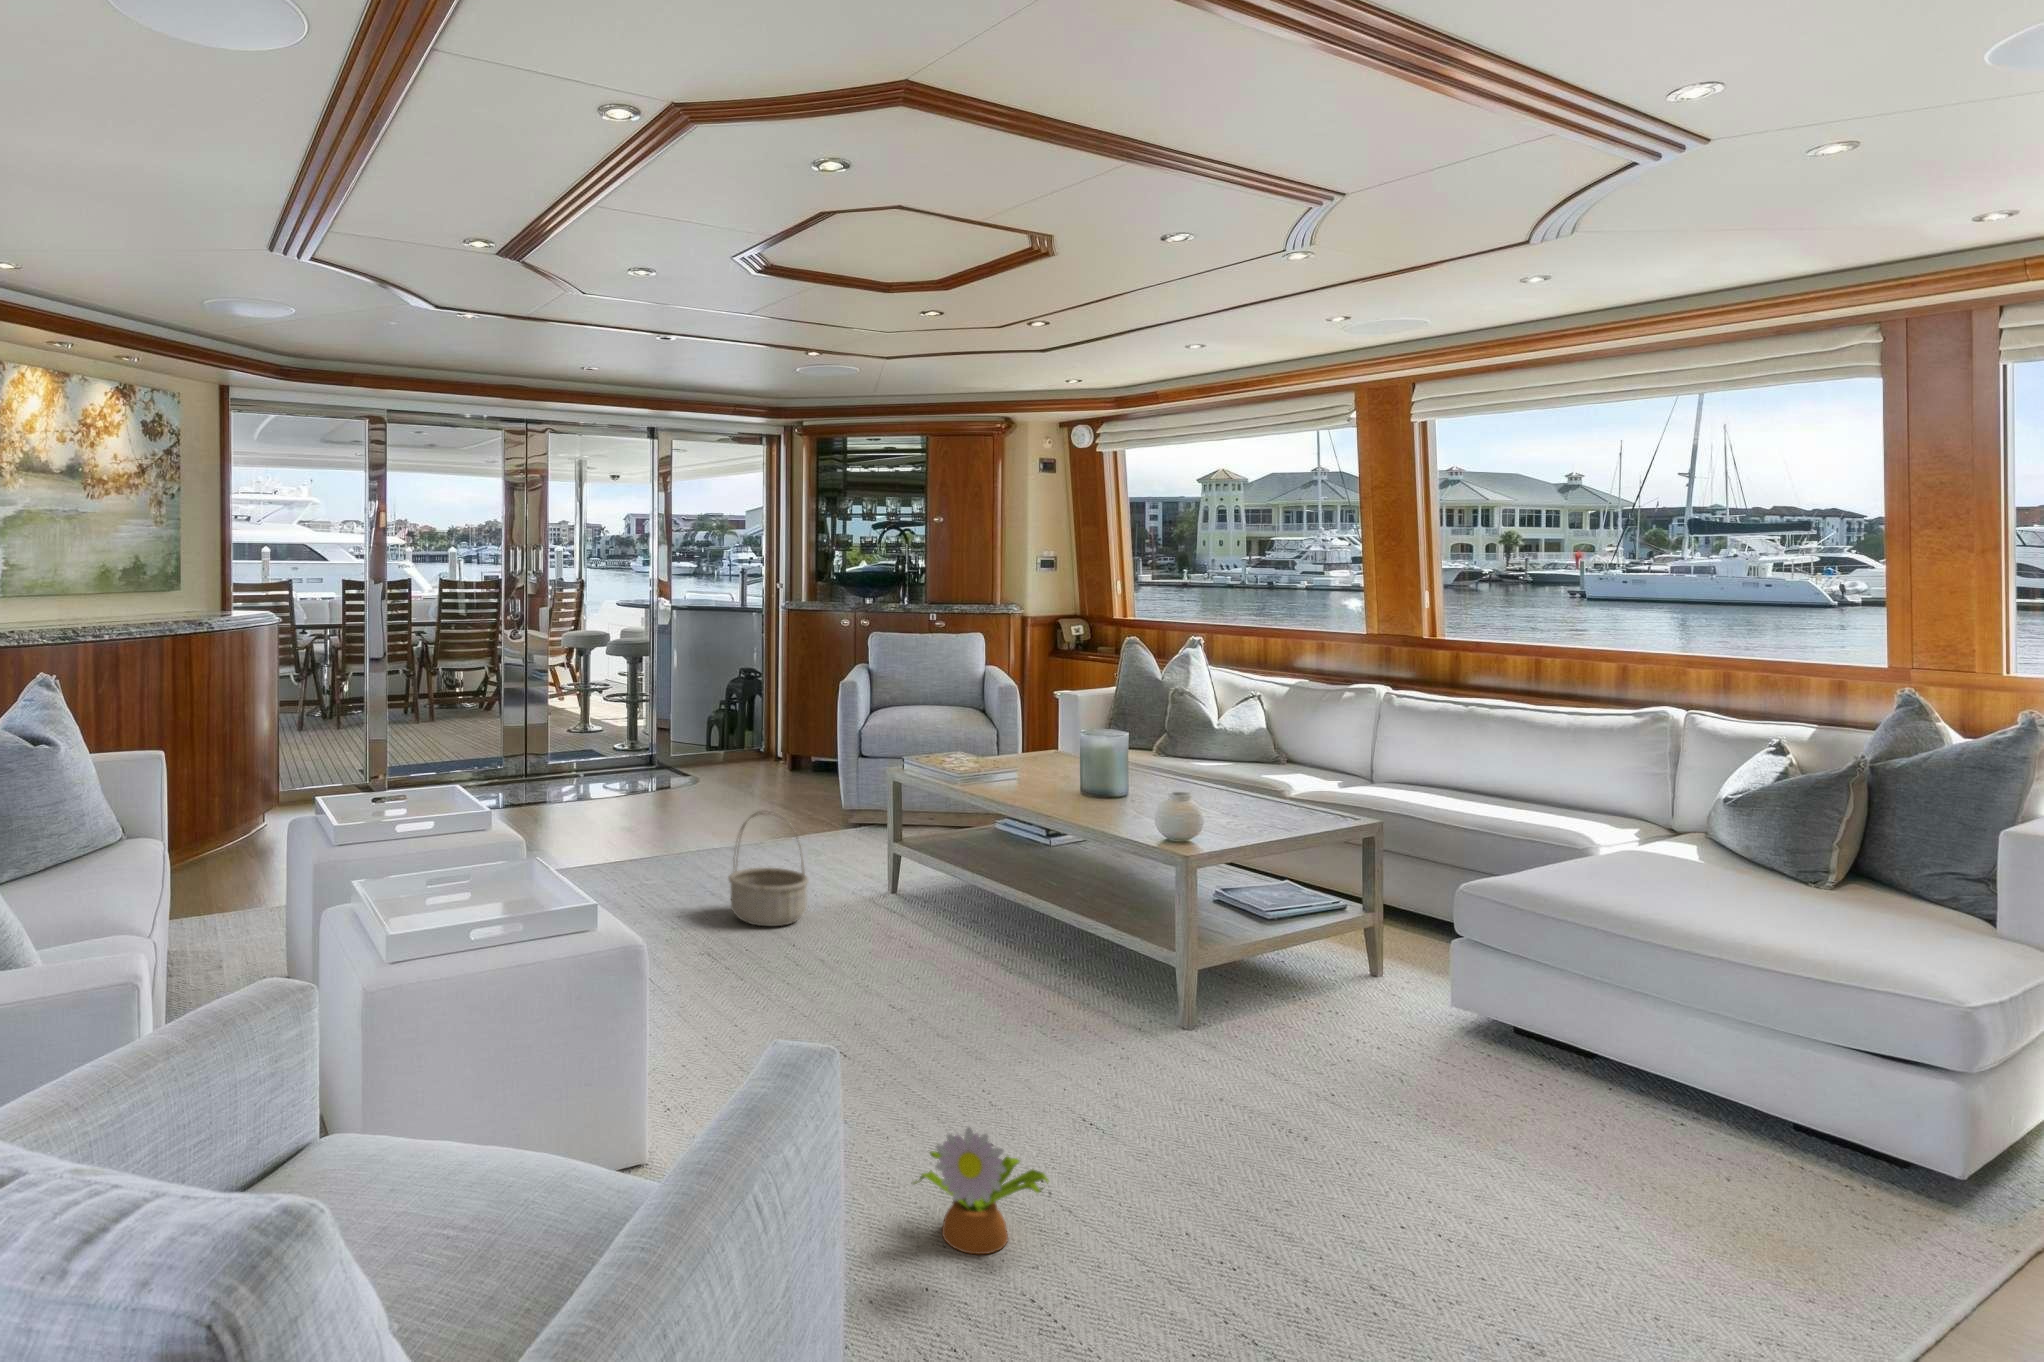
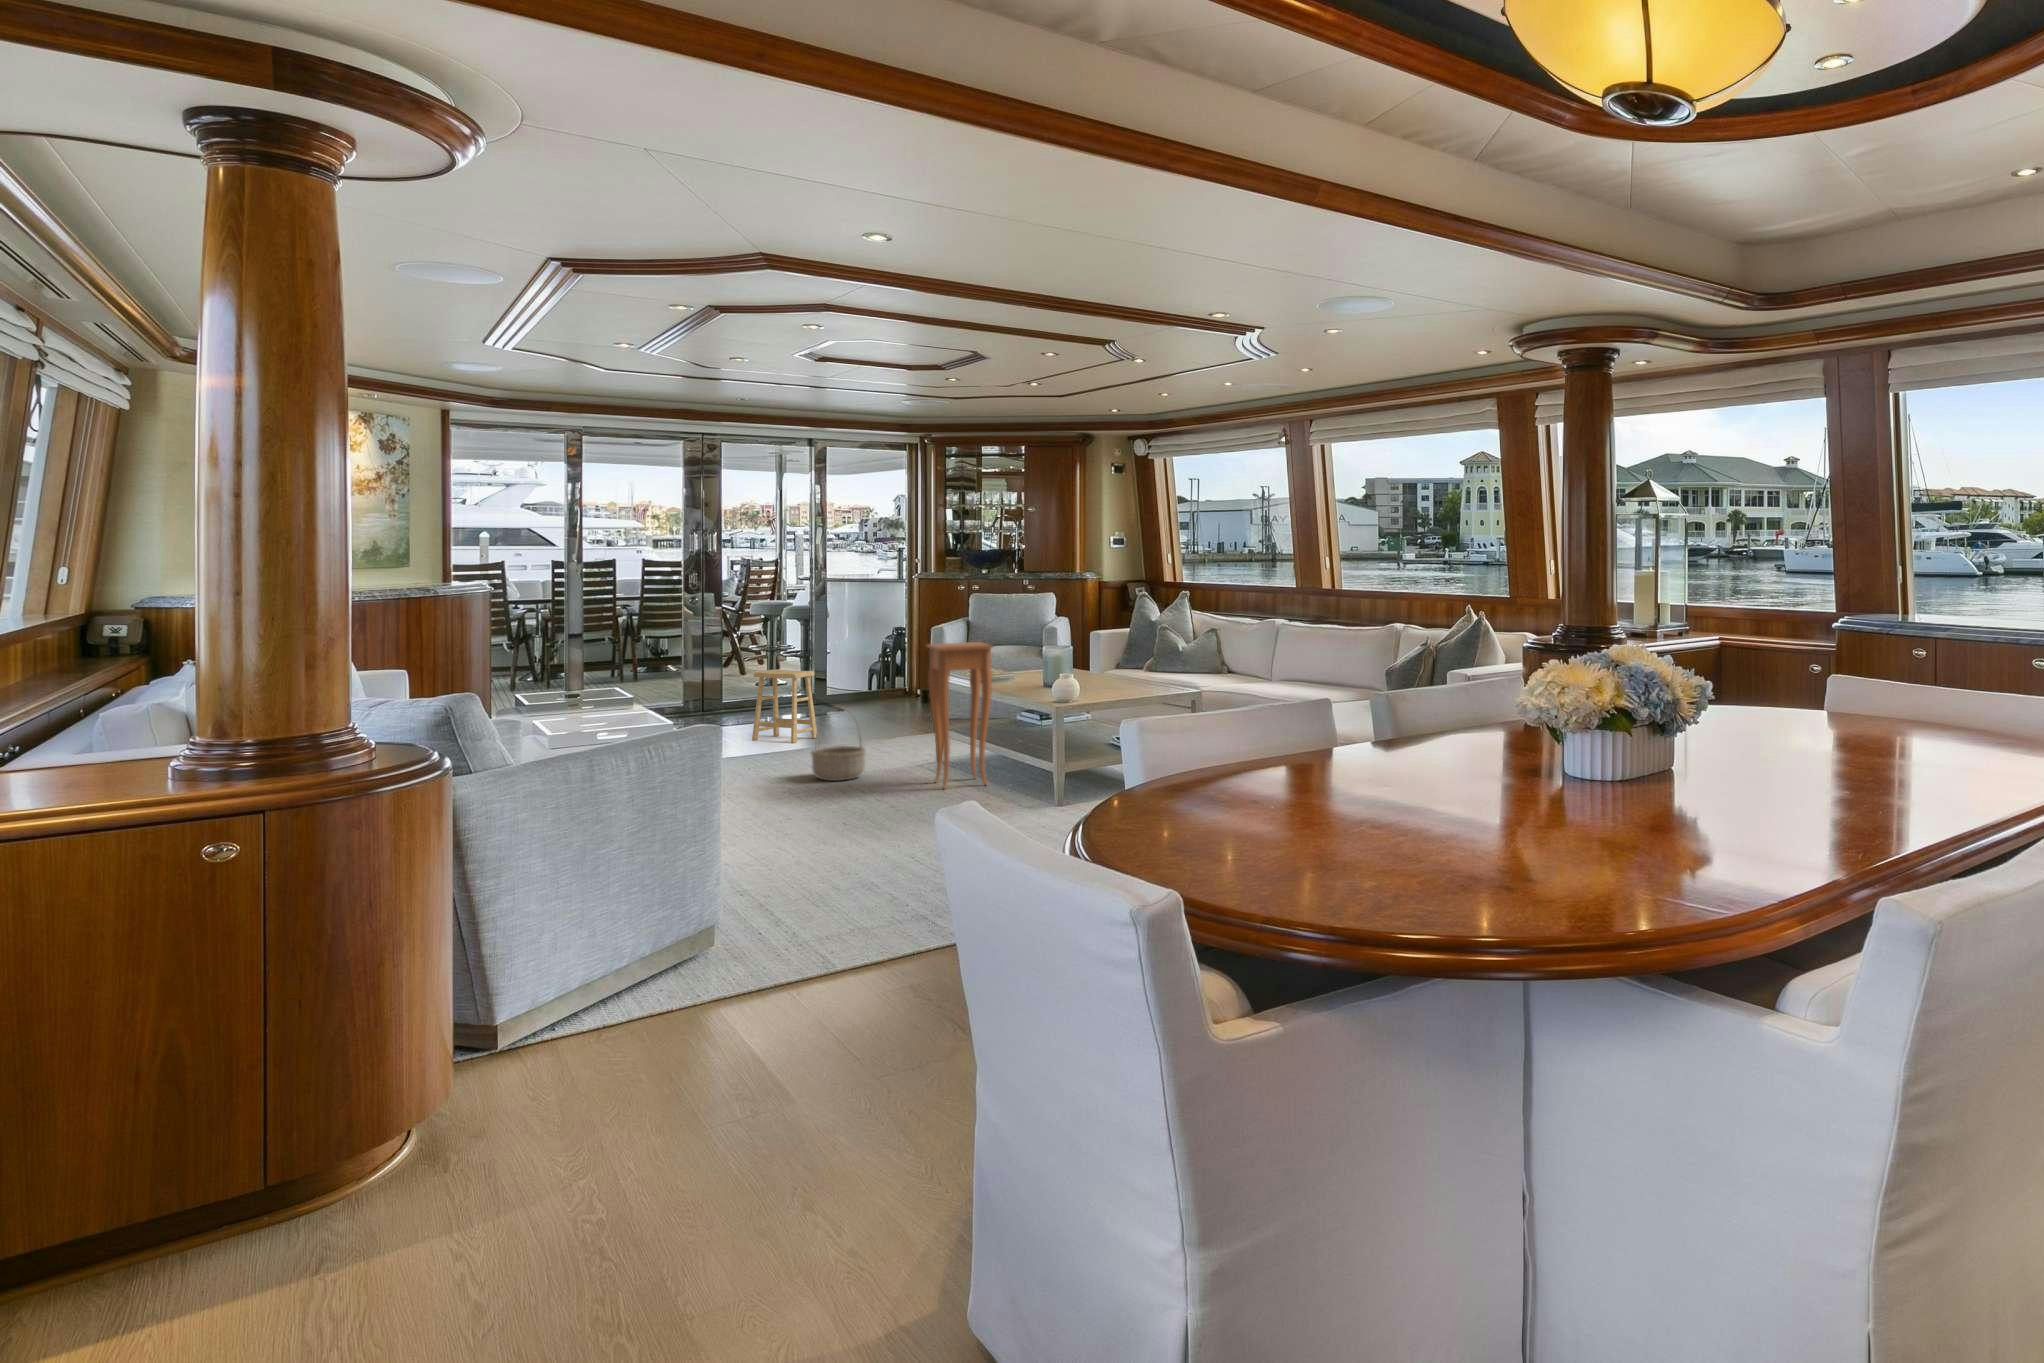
side table: none [911,721,1027,961] -> present [927,642,993,789]
footstool: none [602,729,686,834] -> present [752,670,817,743]
decorative plant: present [913,1127,1049,1254] -> none [816,810,889,874]

